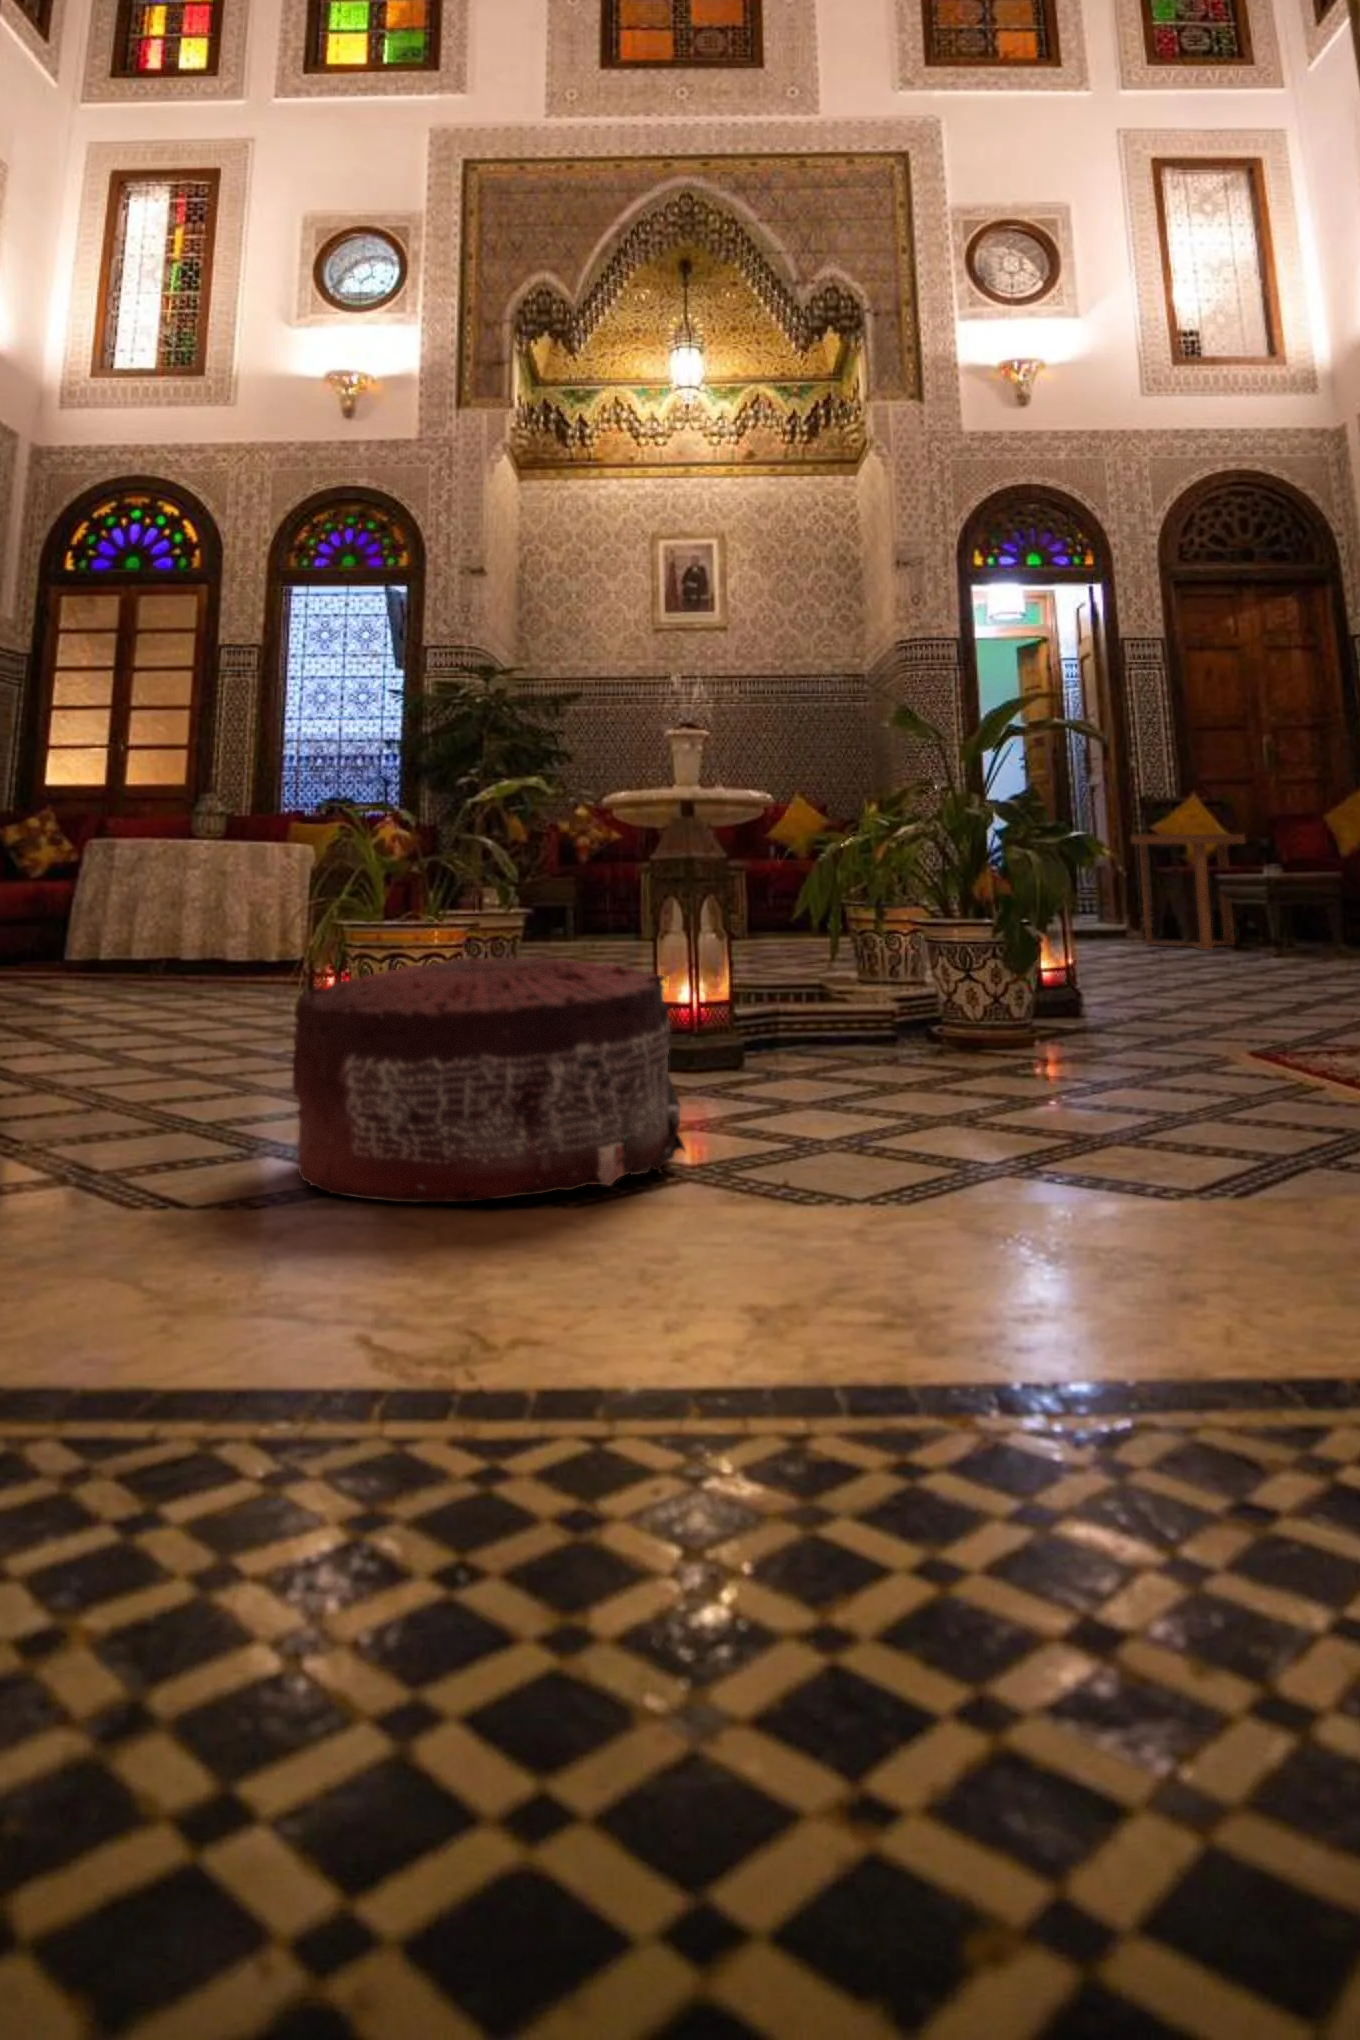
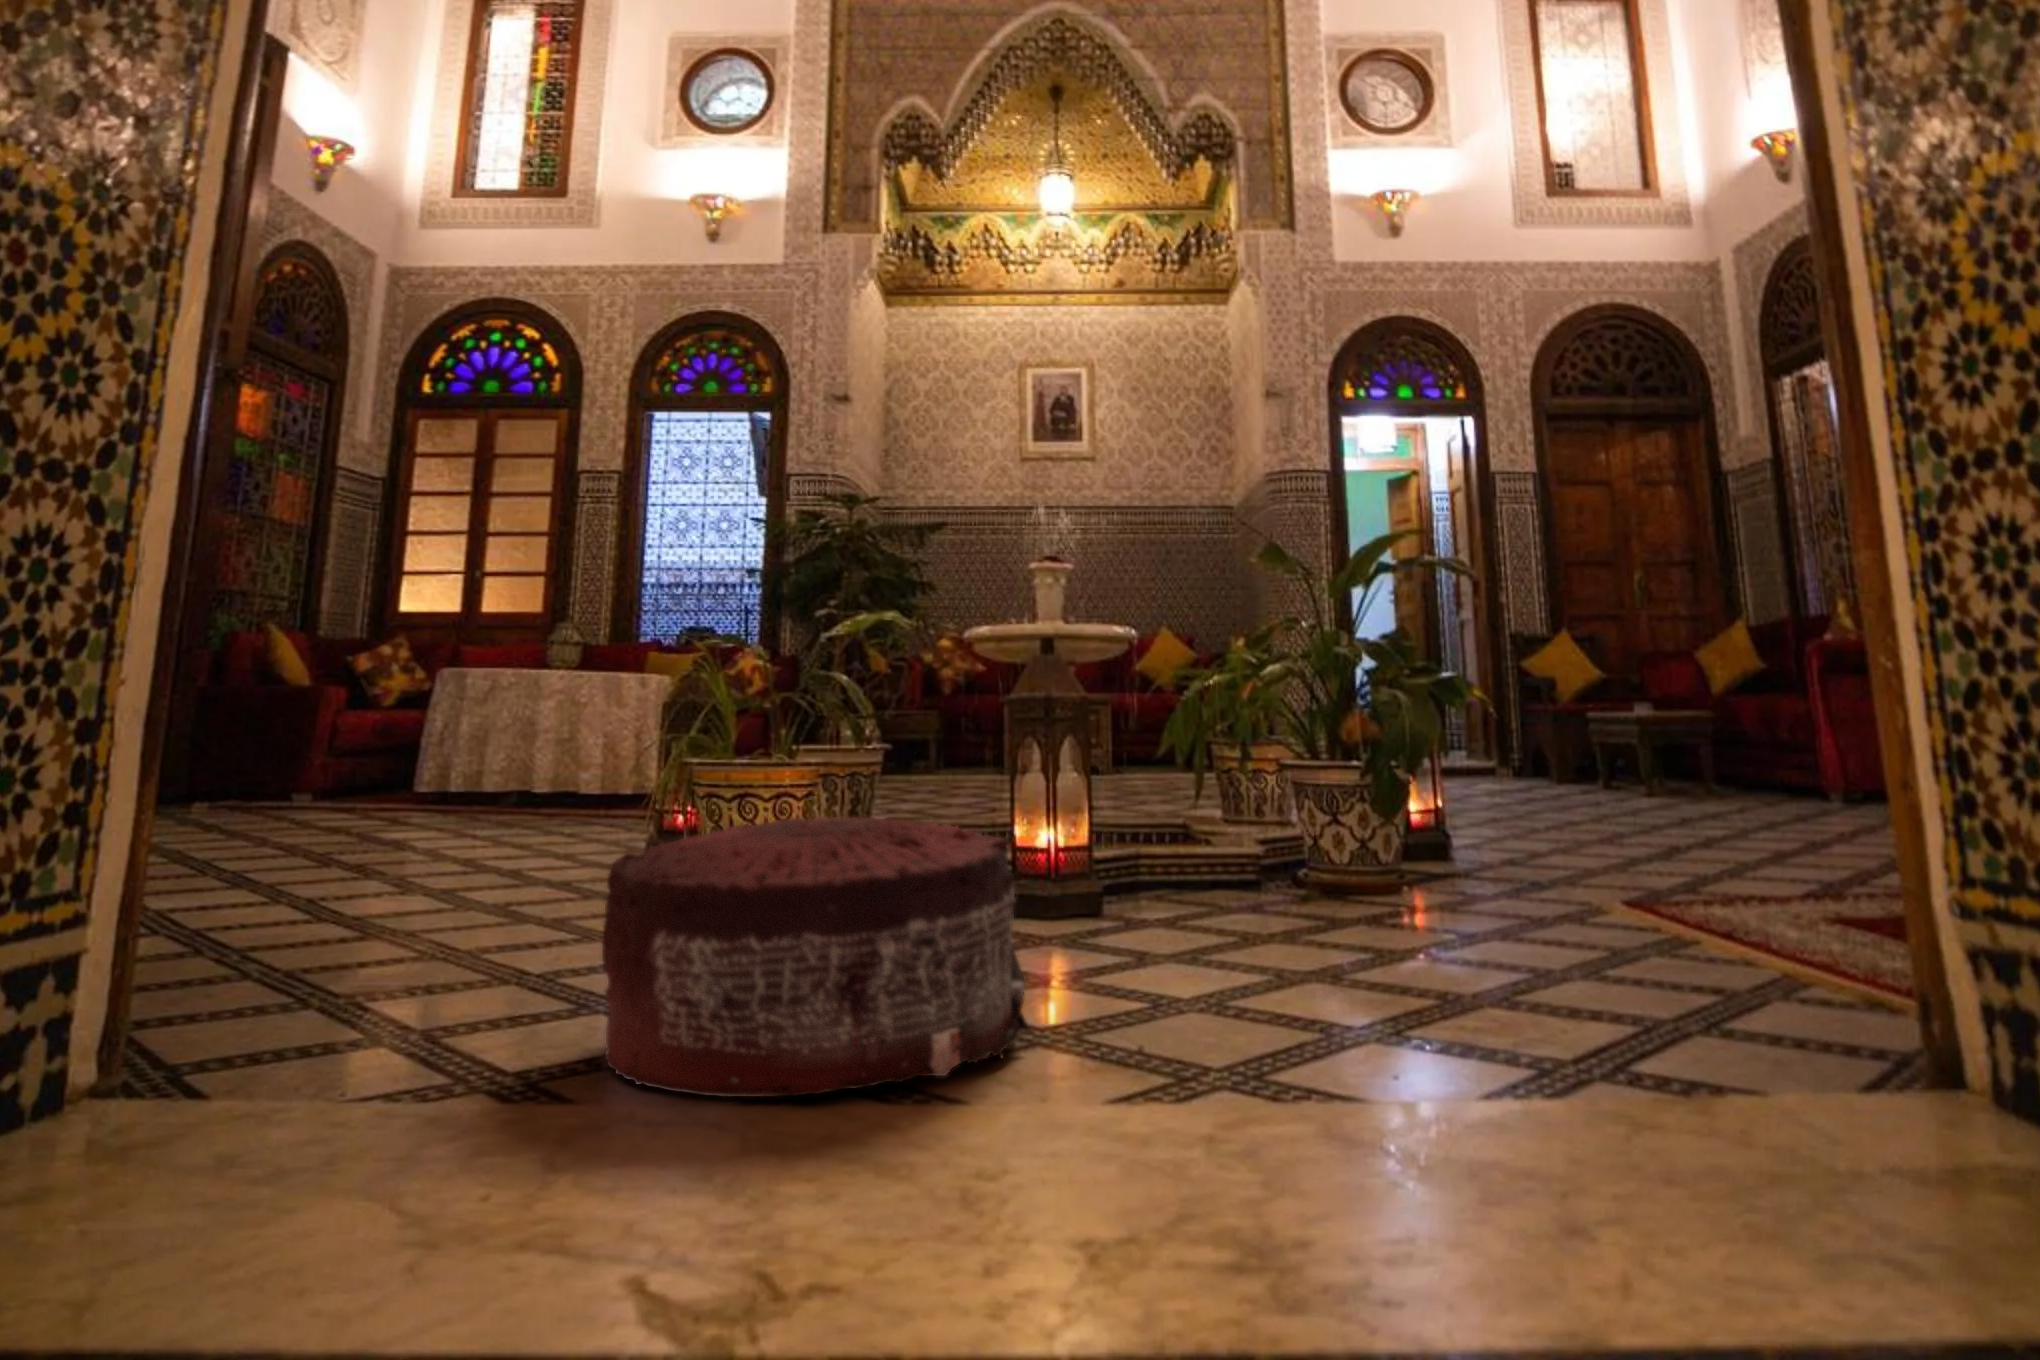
side table: present [1131,834,1245,950] -> none [1499,667,1614,784]

